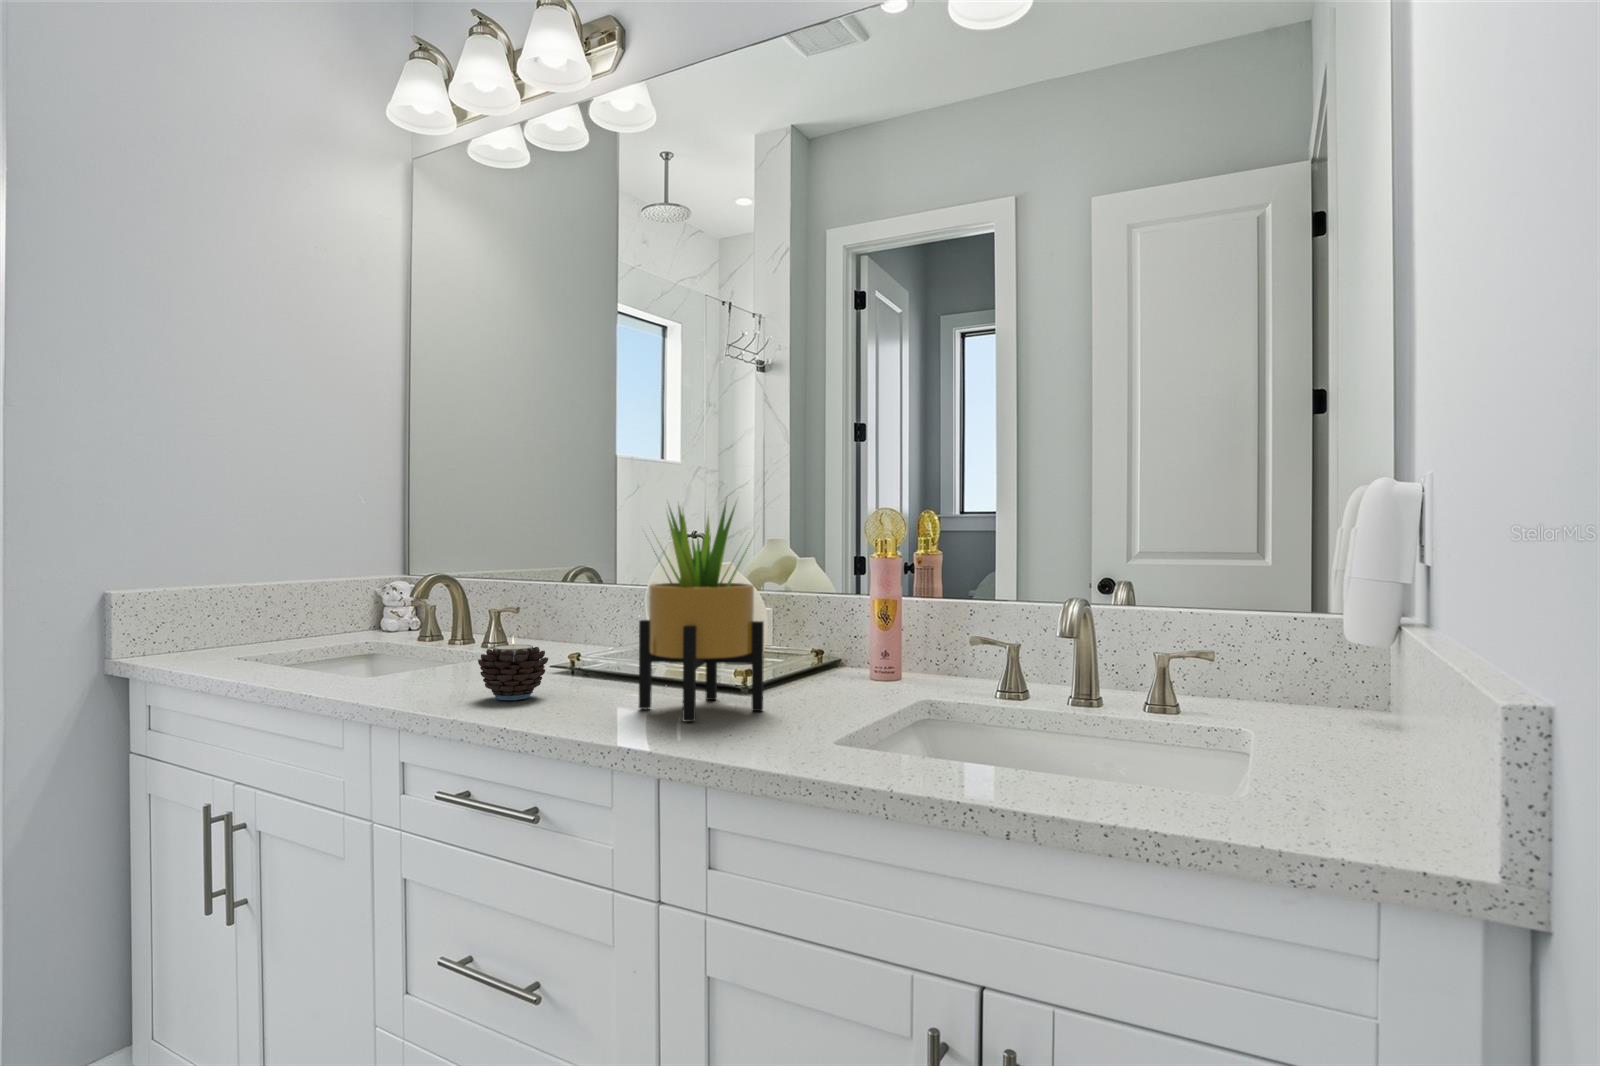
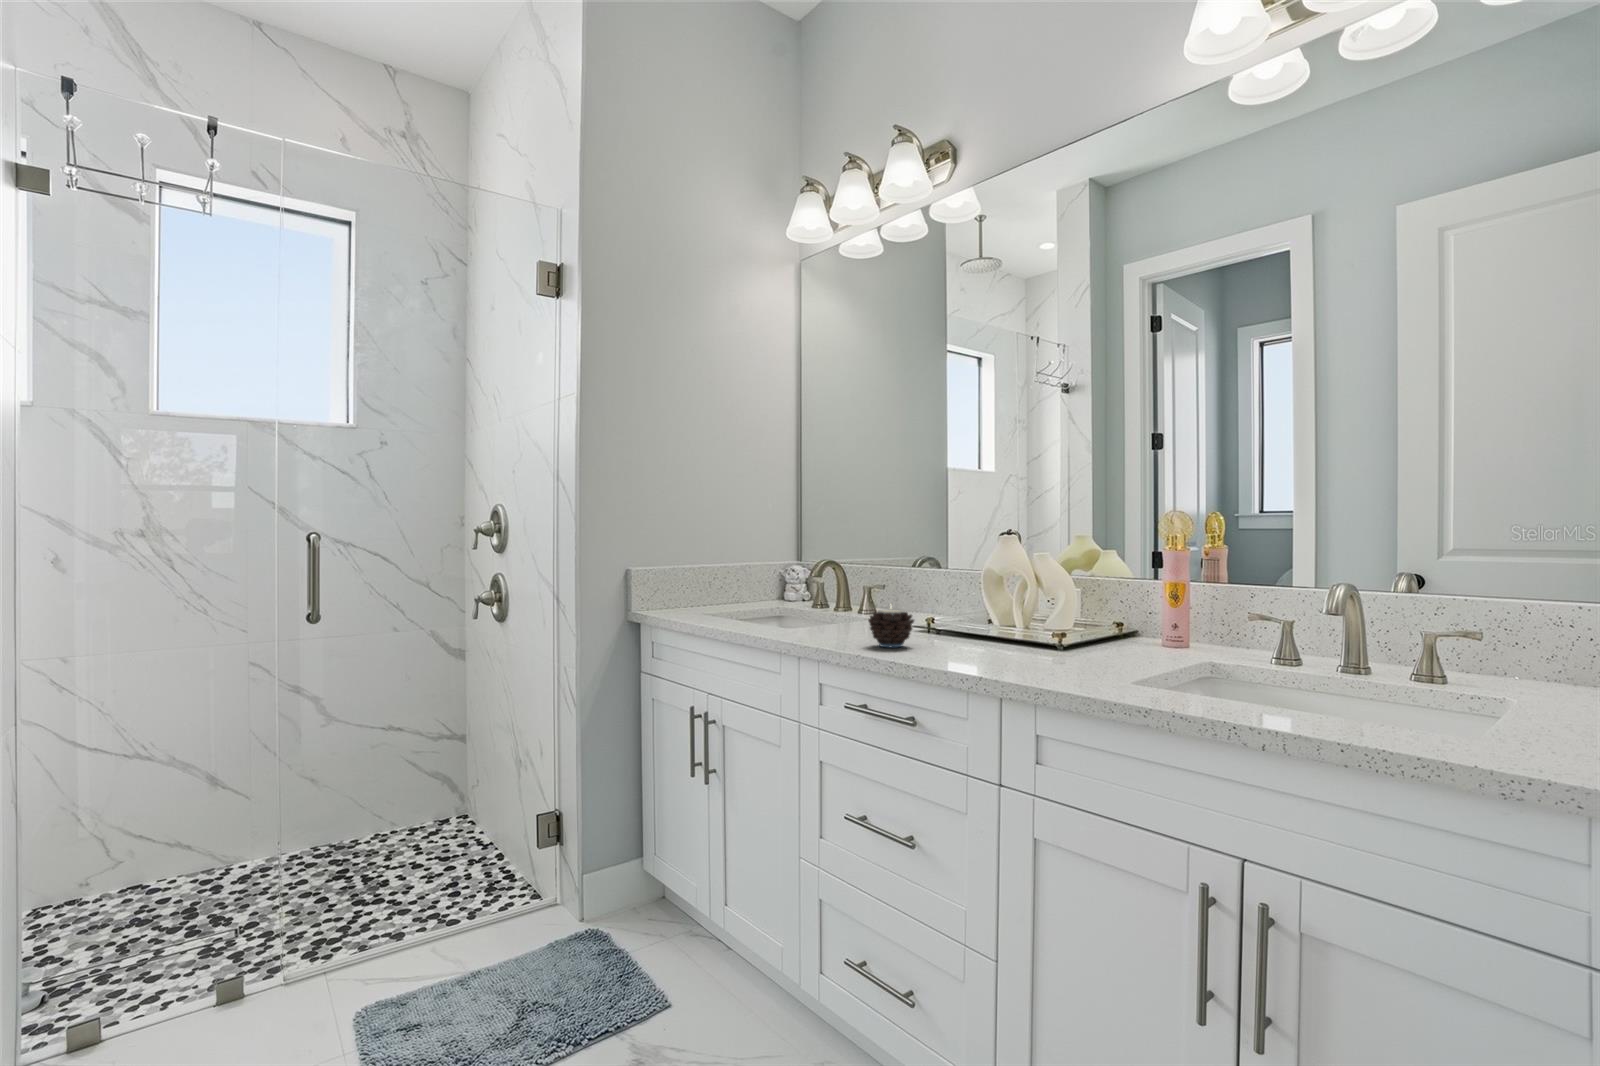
potted plant: present [639,504,764,722] -> none [979,505,1074,666]

